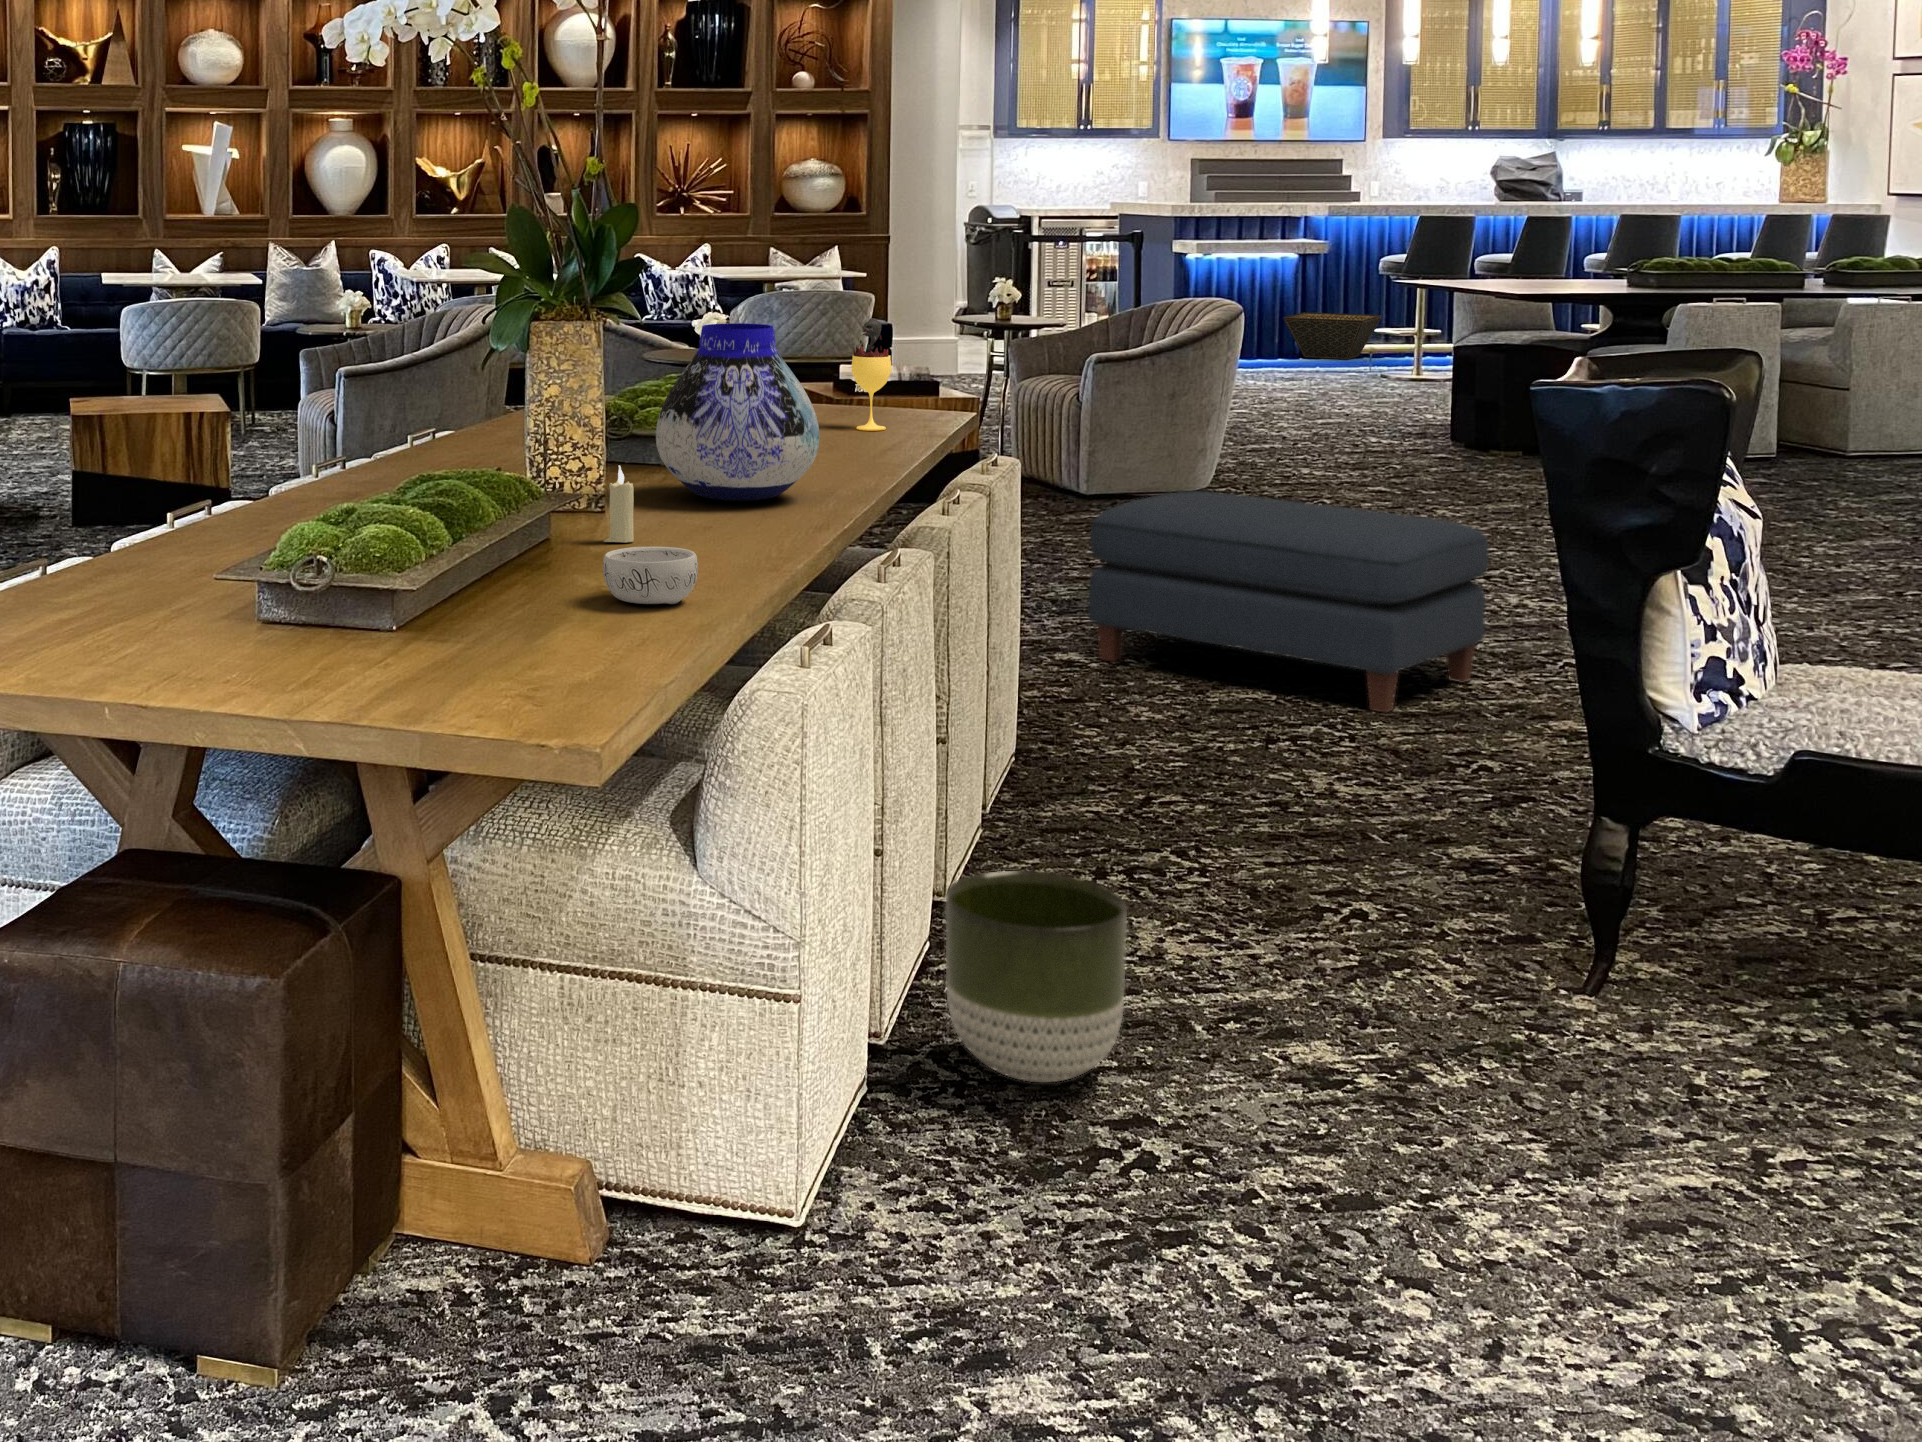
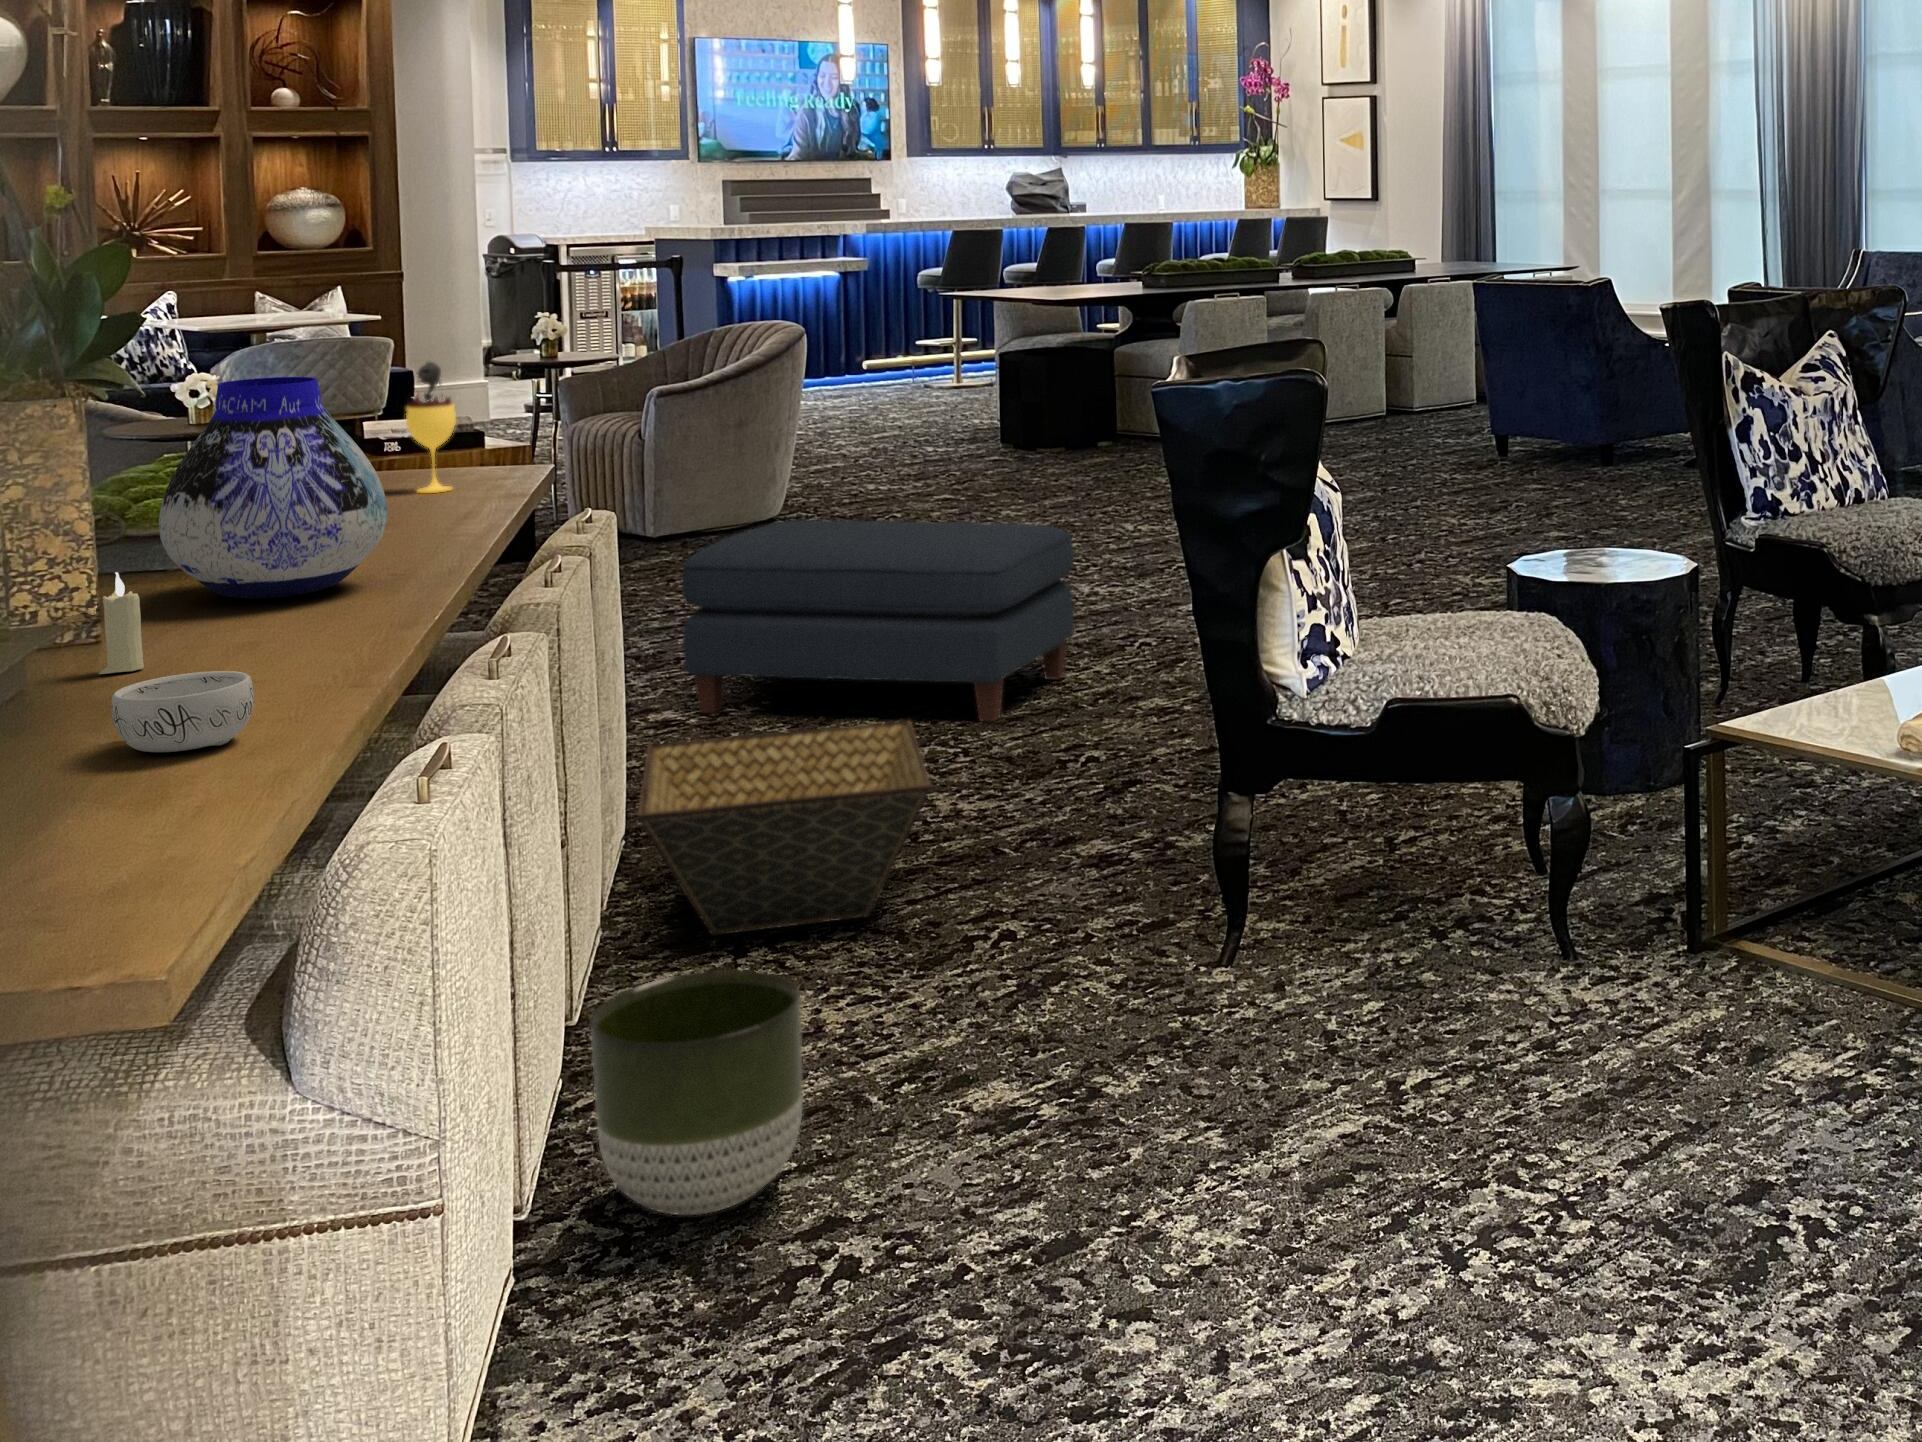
basket: present [1283,312,1381,360] -> present [638,720,930,936]

